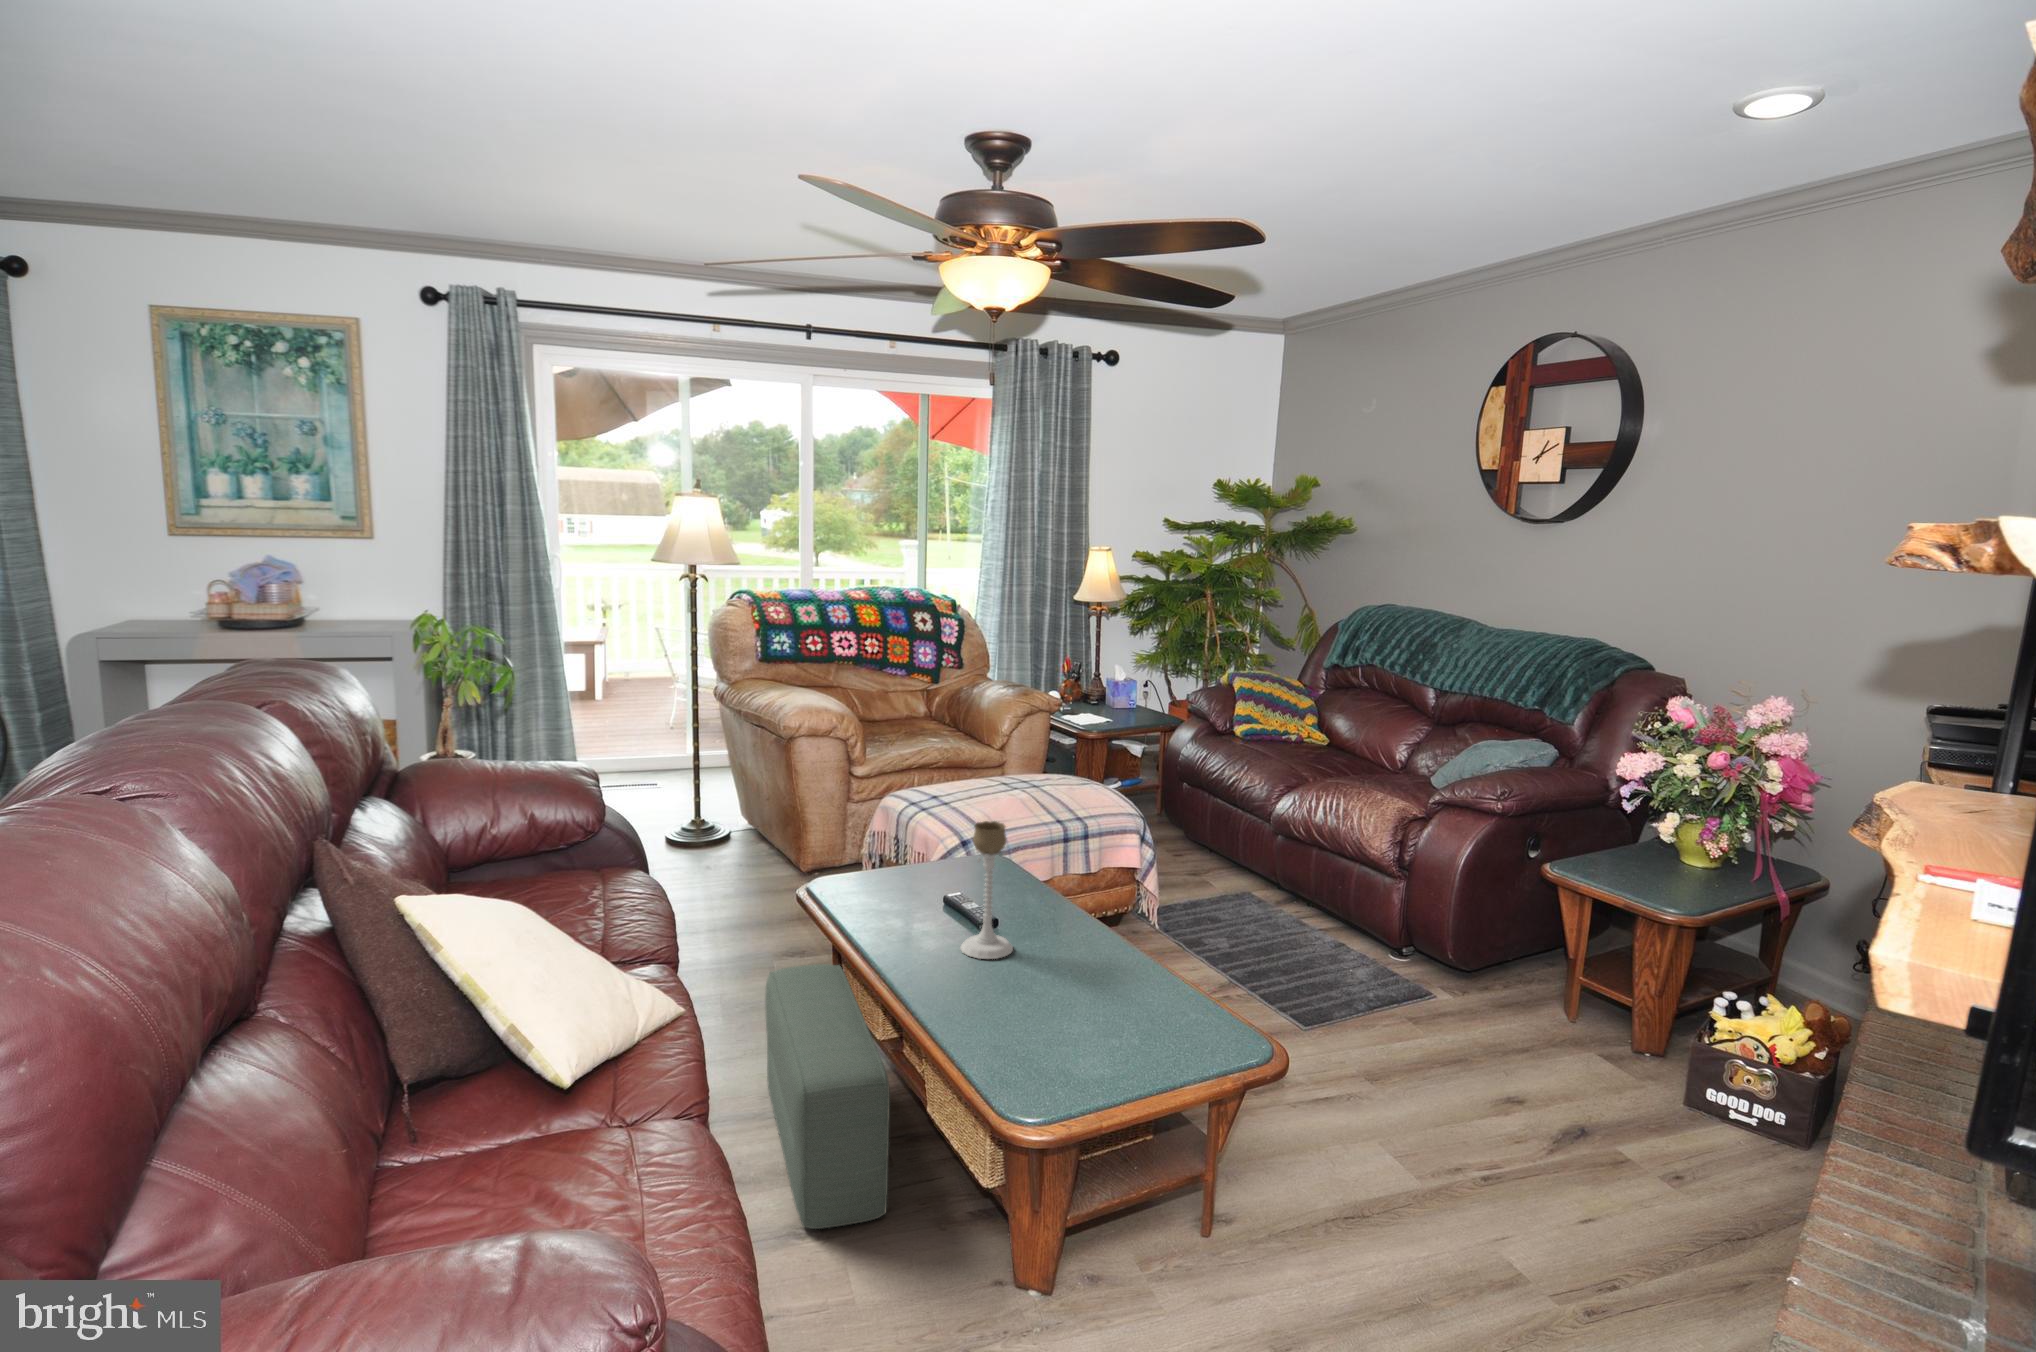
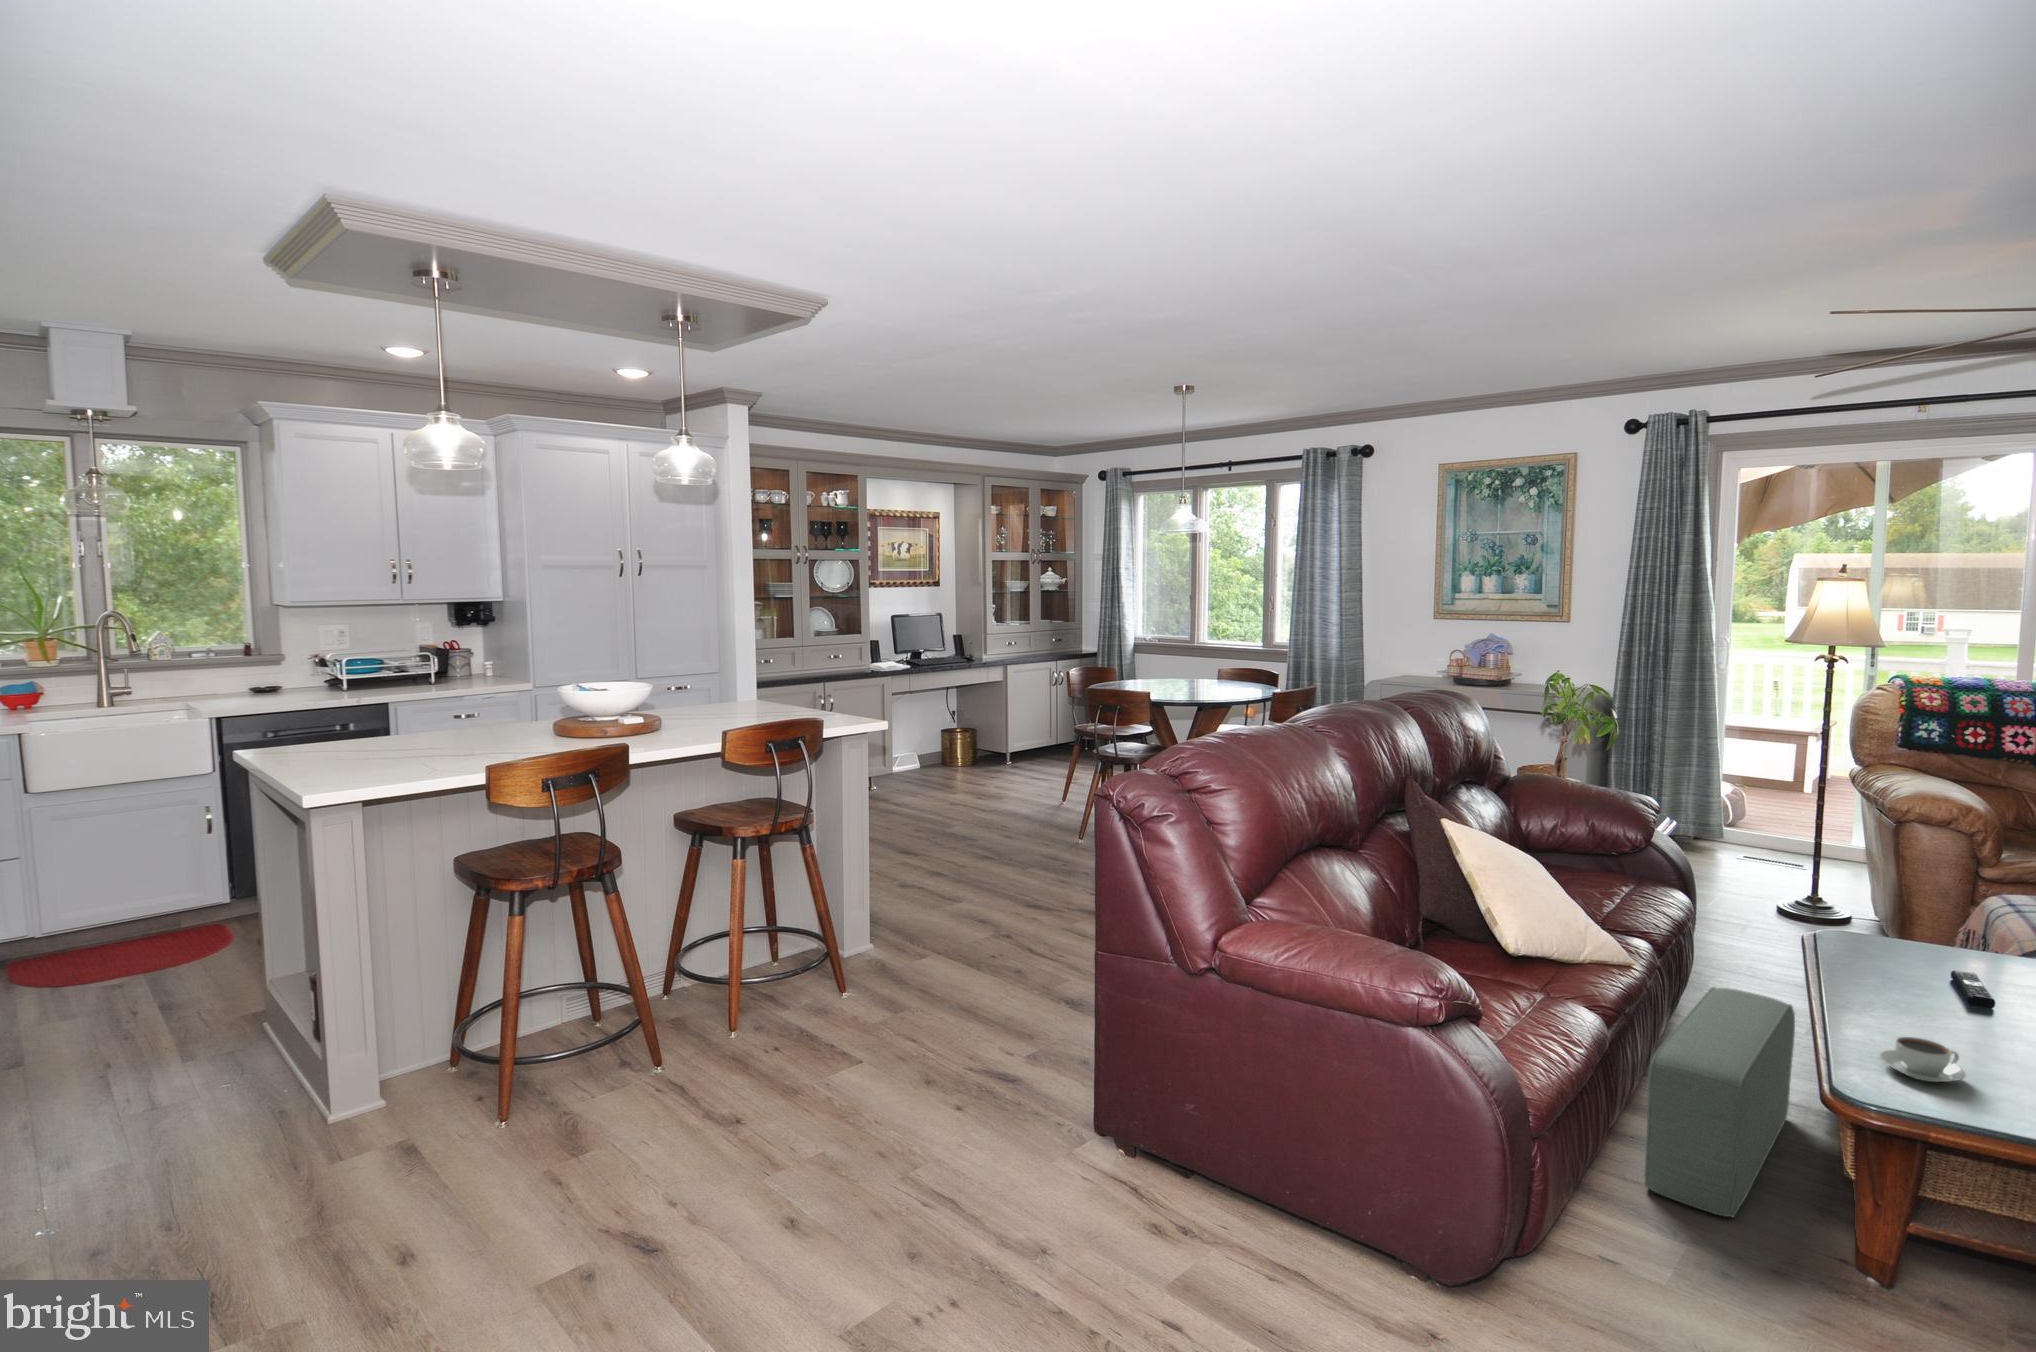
candle holder: present [961,821,1013,959] -> none [1900,883,1975,1034]
coffee cup: none [998,976,1060,1017] -> present [1879,1037,1966,1082]

